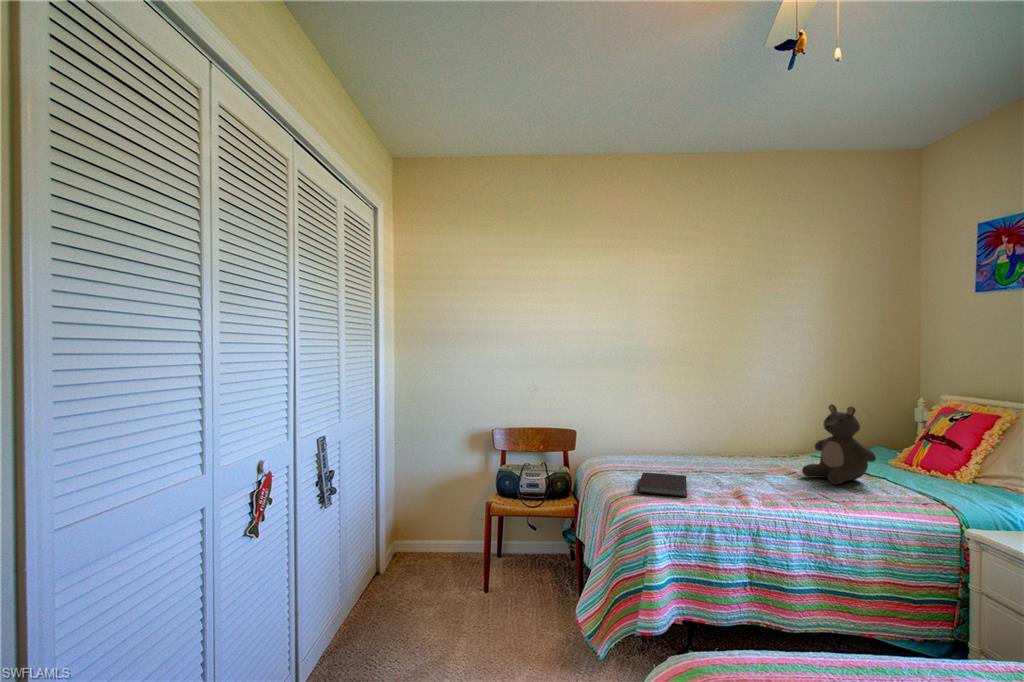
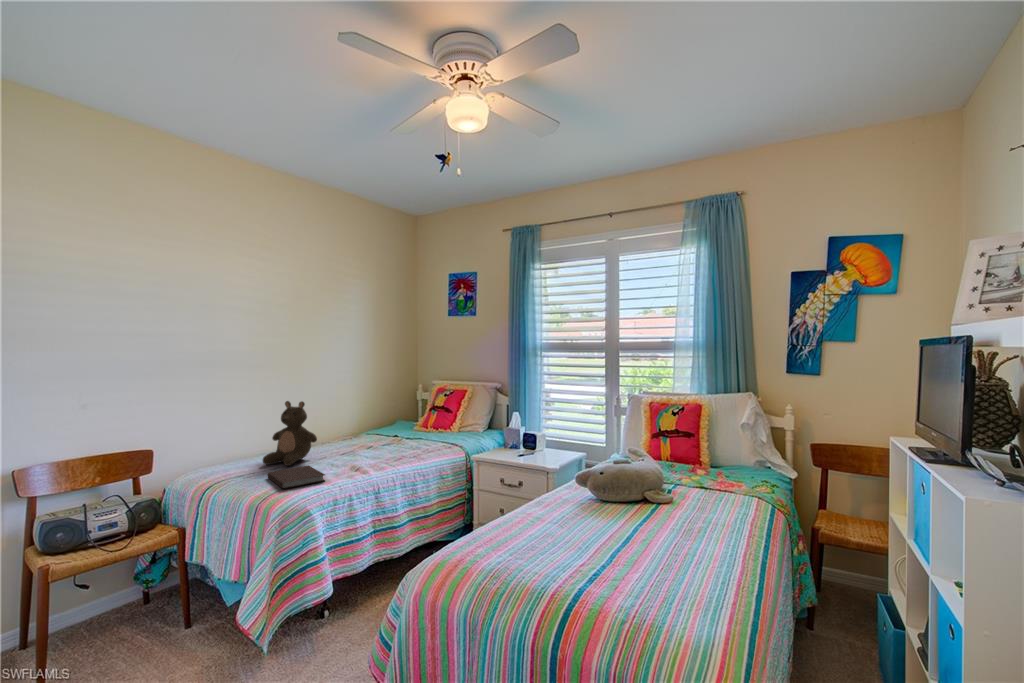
stuffed bear: present [802,405,876,484] -> present [263,401,317,466]

